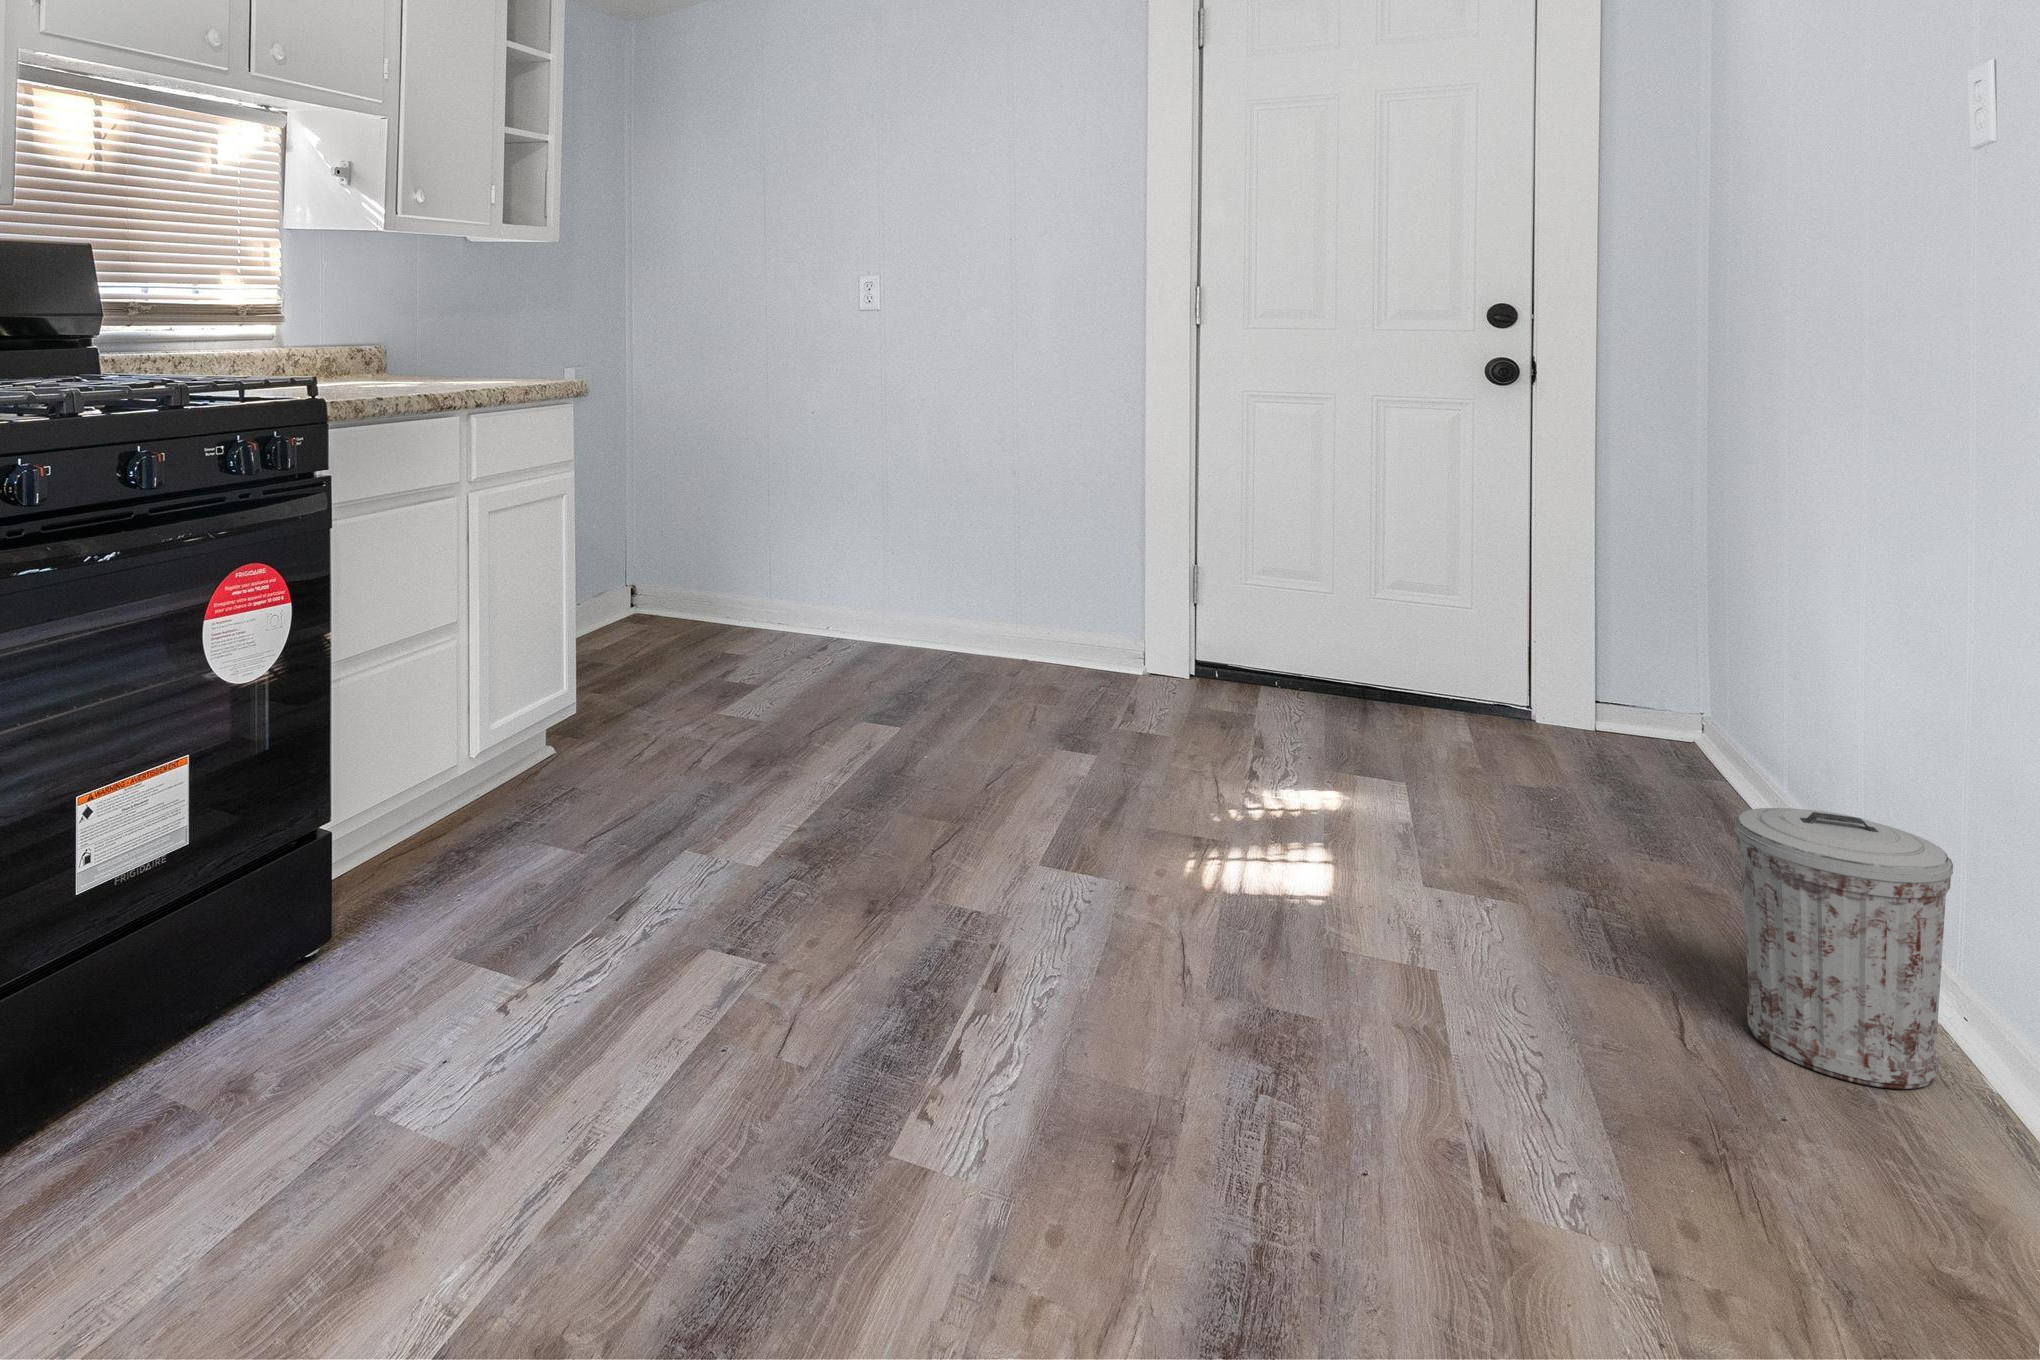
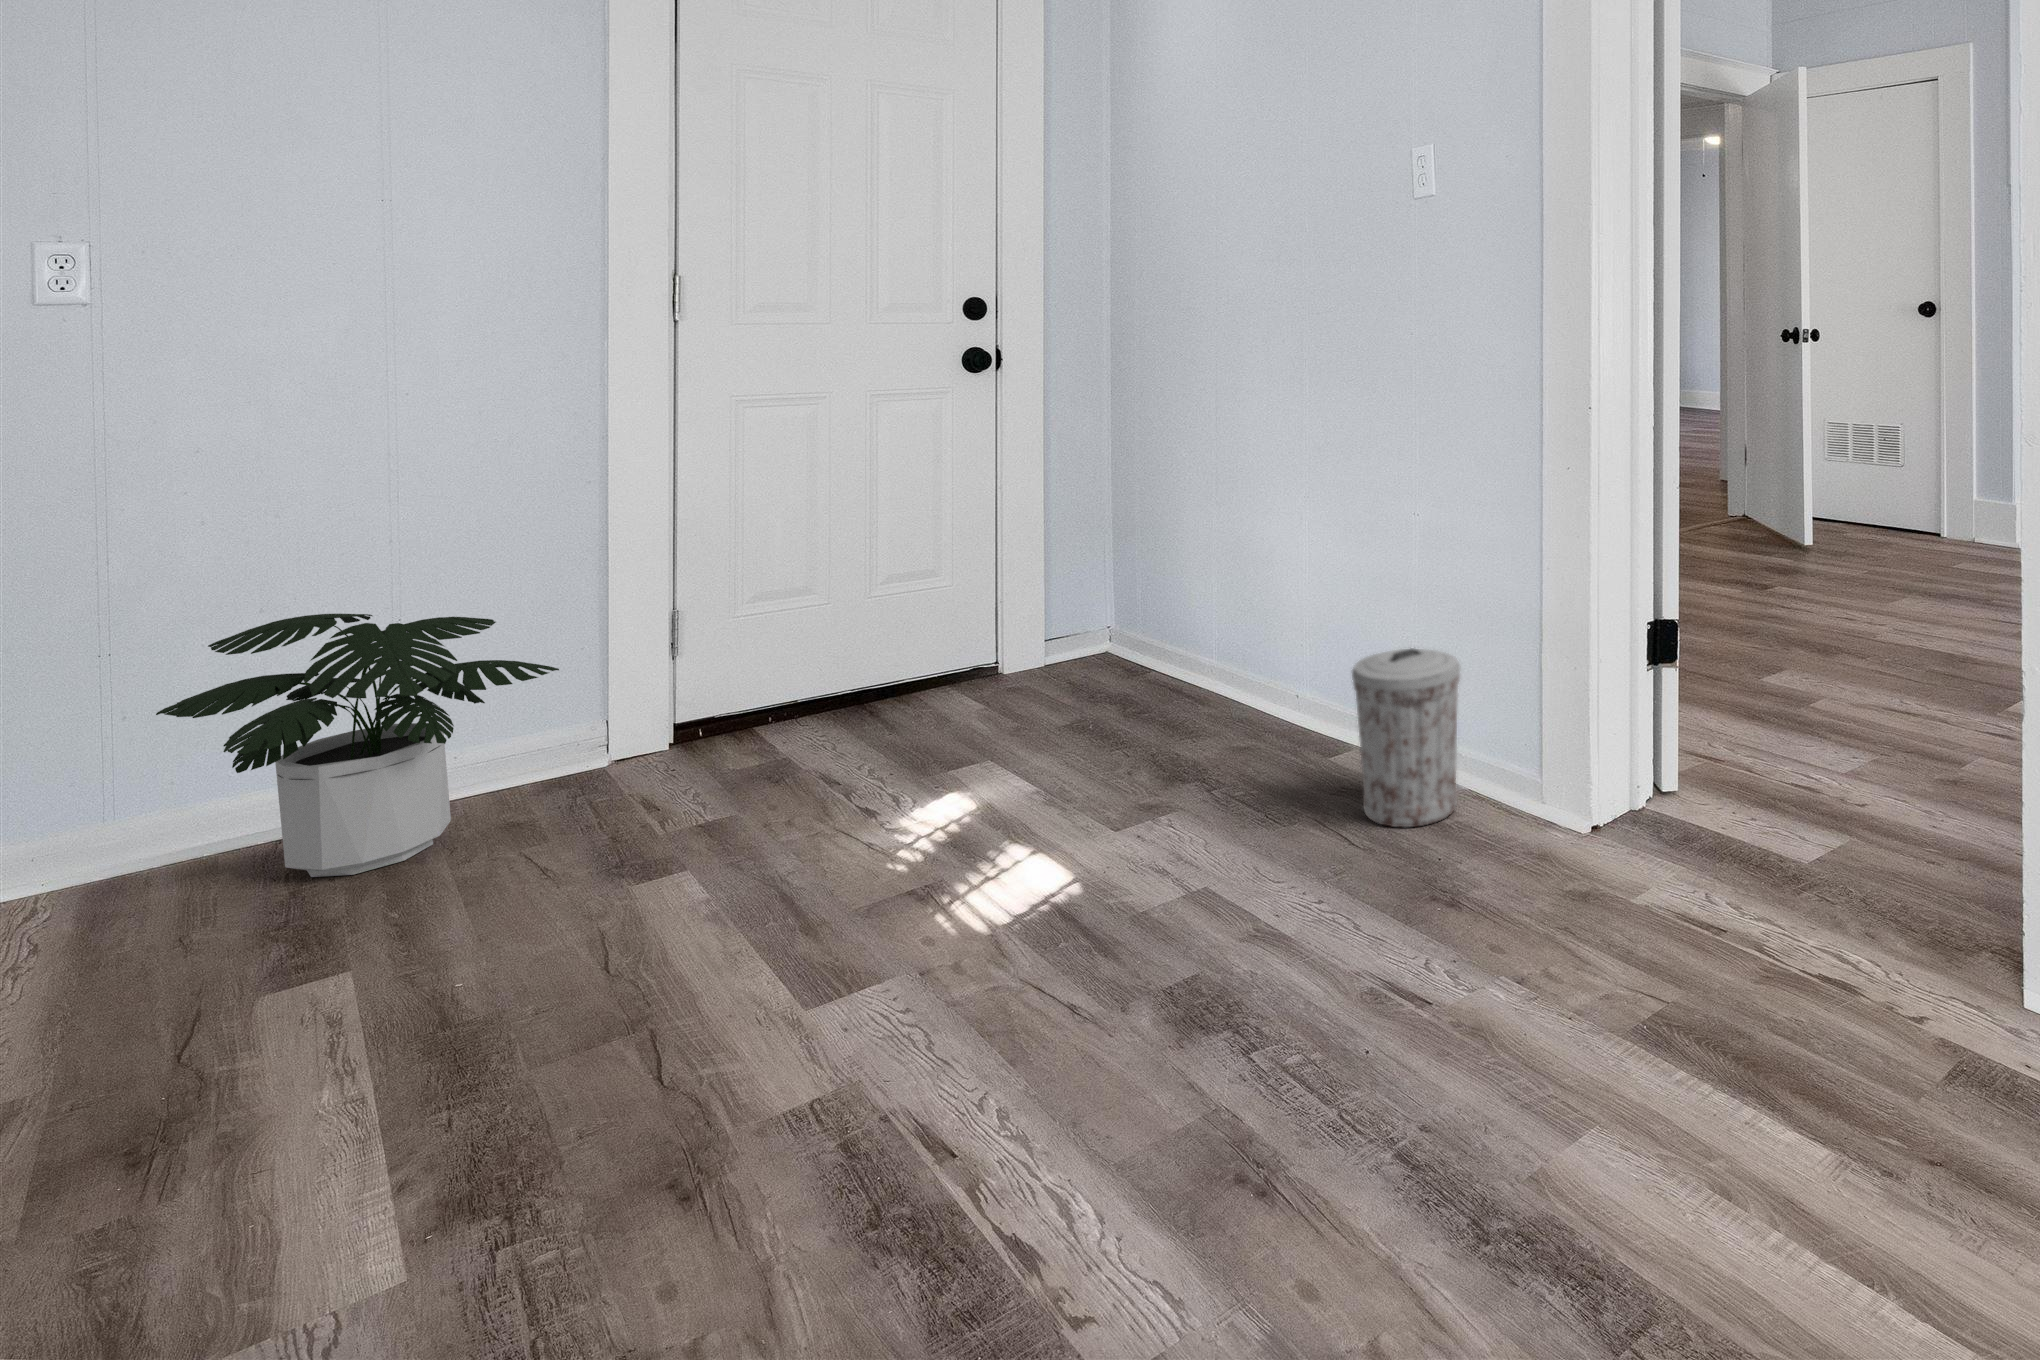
potted plant: none [889,507,1076,686] -> present [156,614,559,877]

